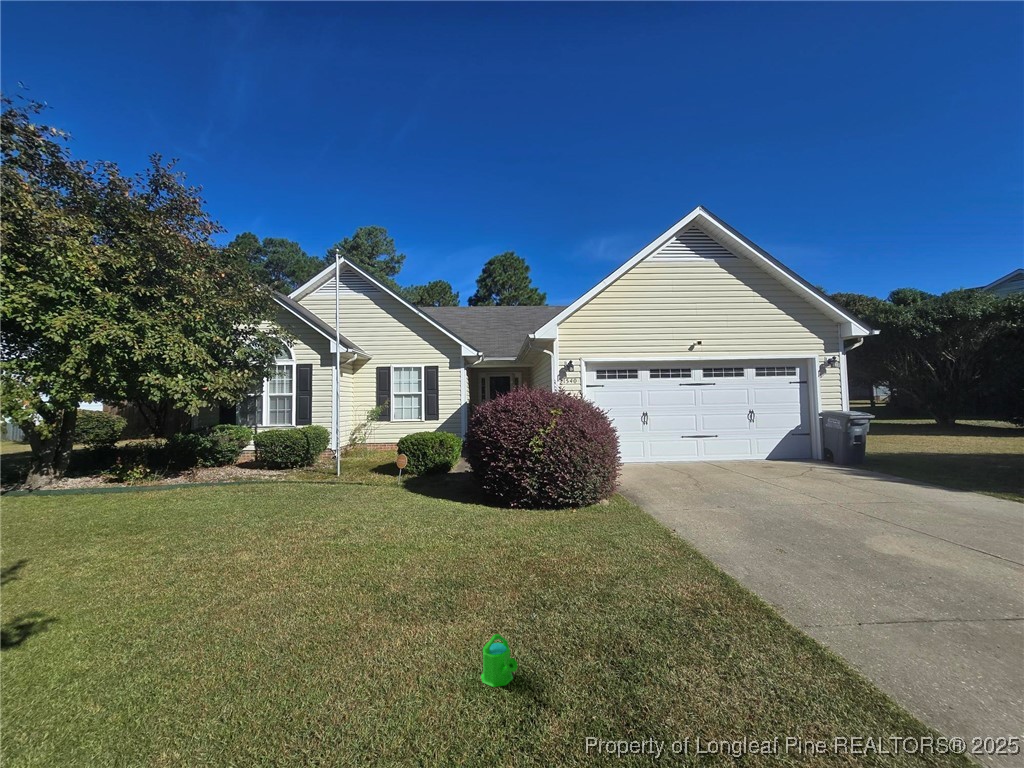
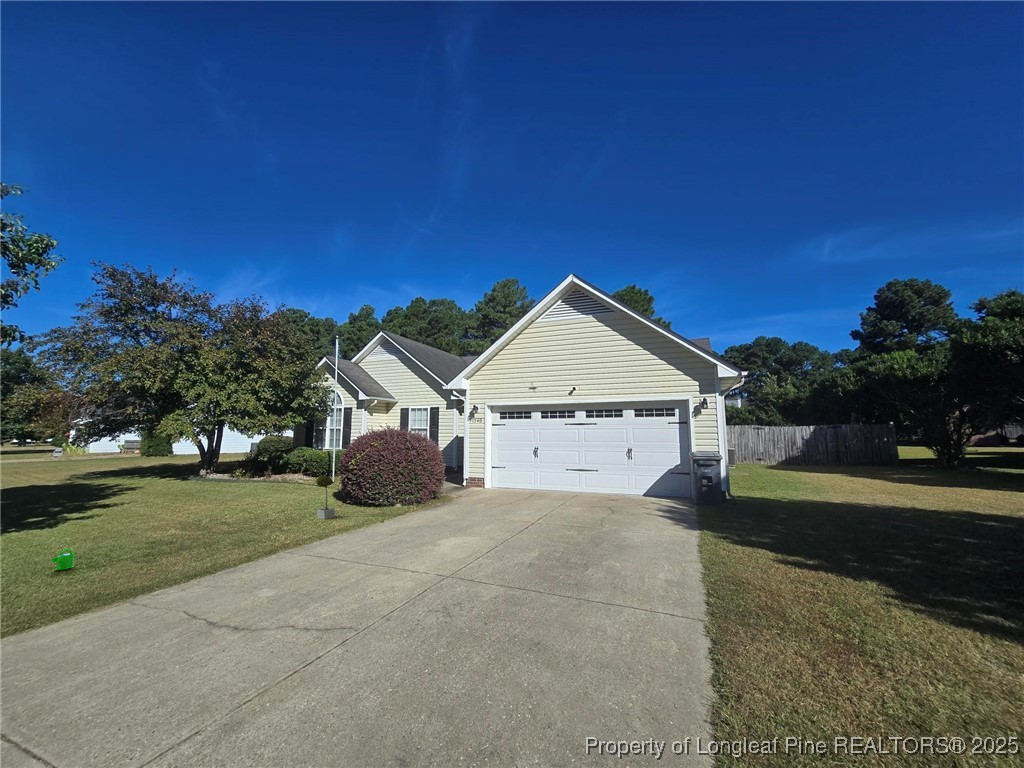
potted tree: none [541,453,568,518] -> present [316,475,335,519]

